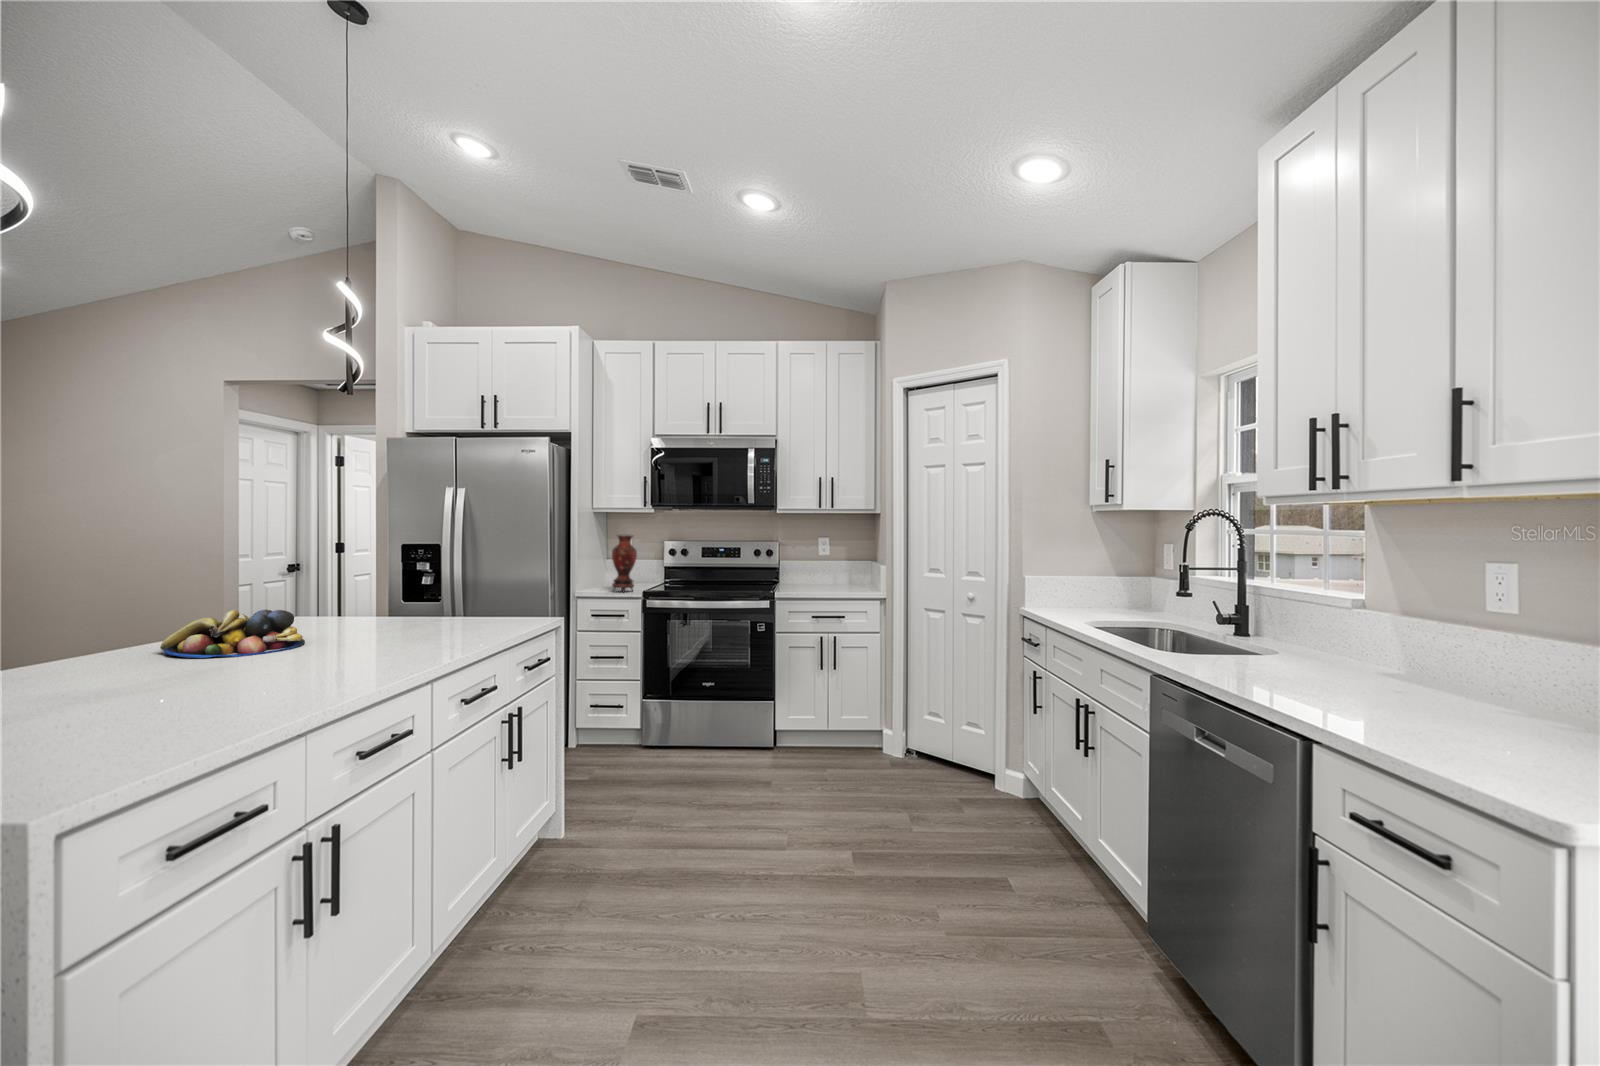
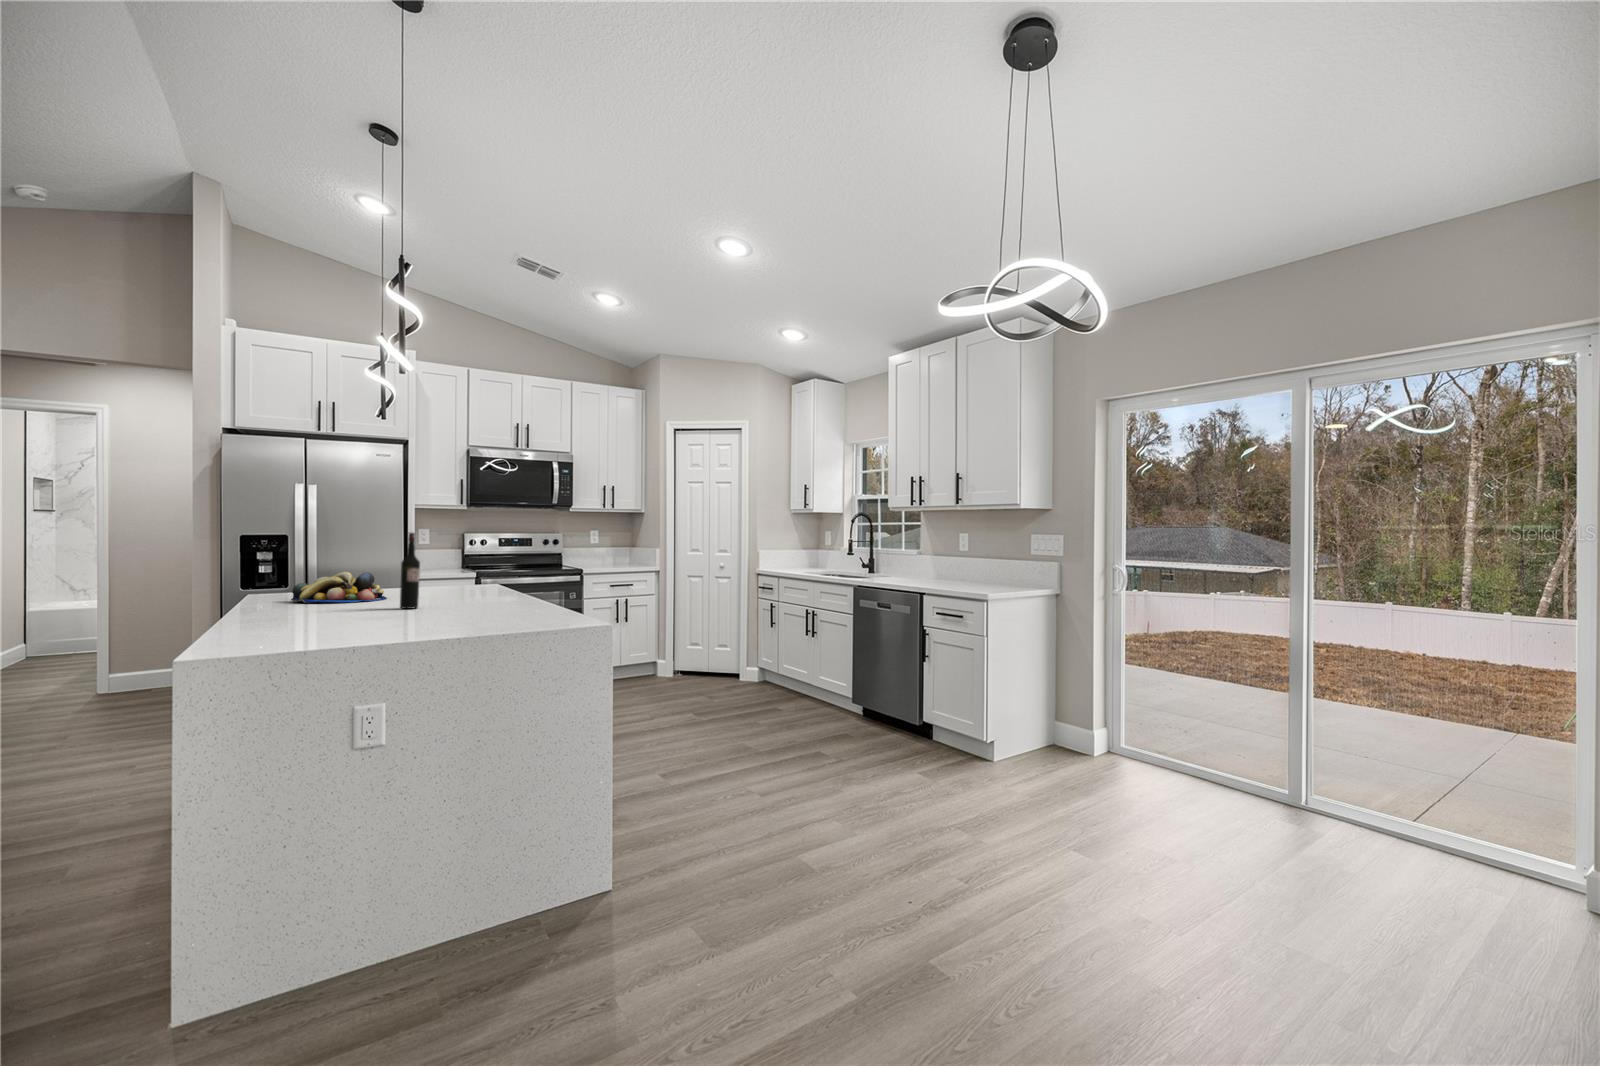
vase: present [612,535,637,592] -> none [430,527,453,575]
wine bottle: none [102,564,142,693] -> present [400,533,420,609]

